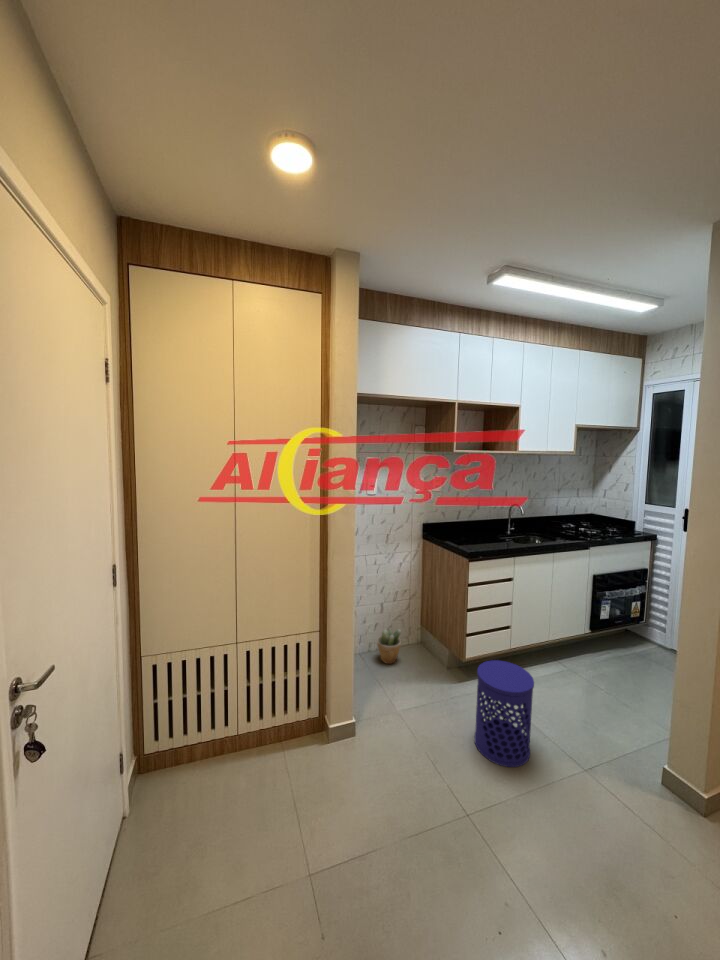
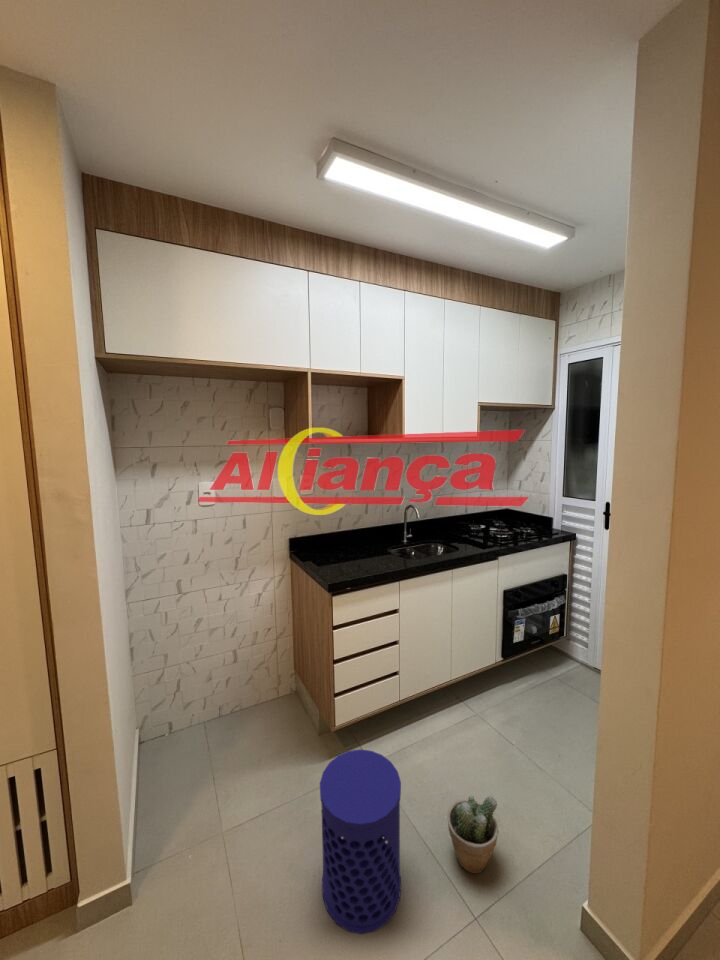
potted plant: present [377,629,401,664] -> present [448,796,498,873]

